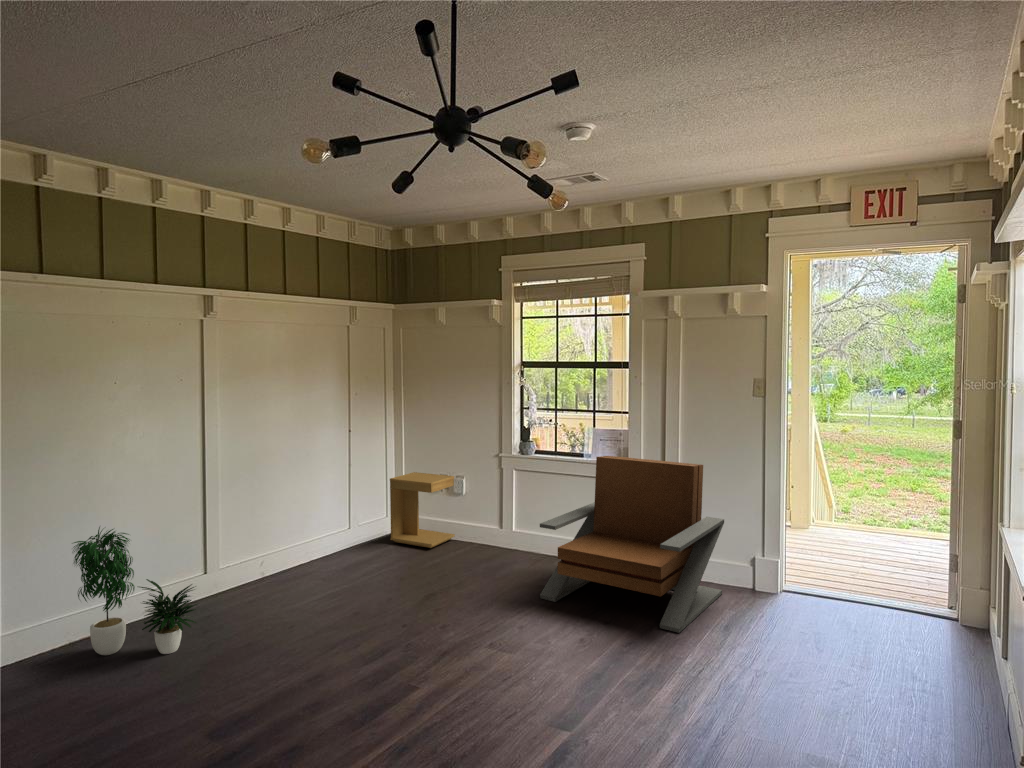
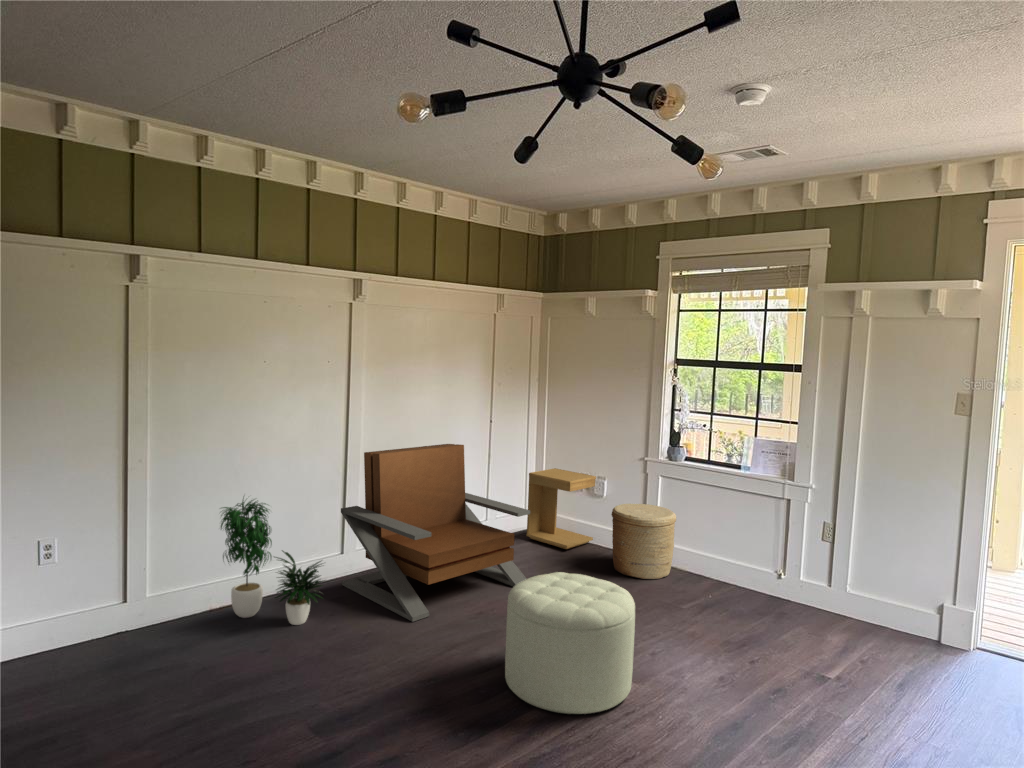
lounge chair: present [540,456,724,633] -> present [341,444,530,622]
woven basket: none [473,497,531,566] -> present [611,504,676,579]
ottoman: none [392,565,510,691] -> present [505,572,635,714]

